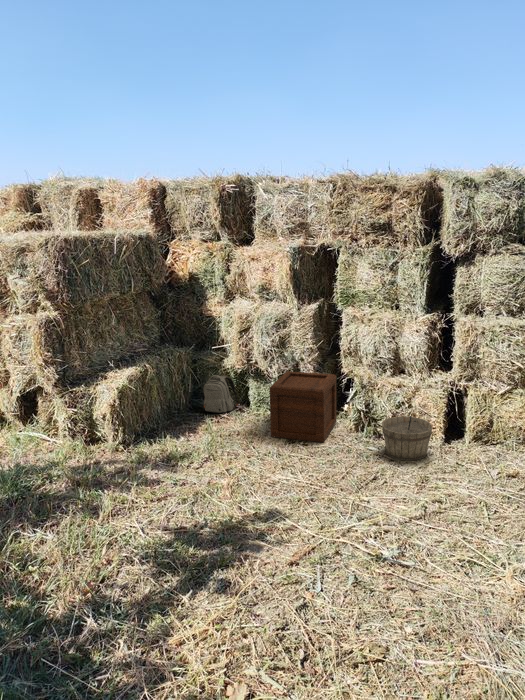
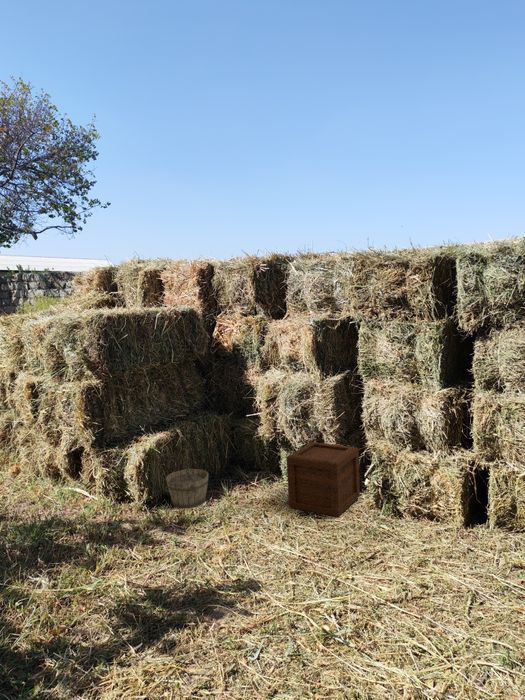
backpack: present [203,375,238,413] -> none [235,443,271,480]
wooden bucket: present [382,413,433,460] -> present [166,466,209,508]

